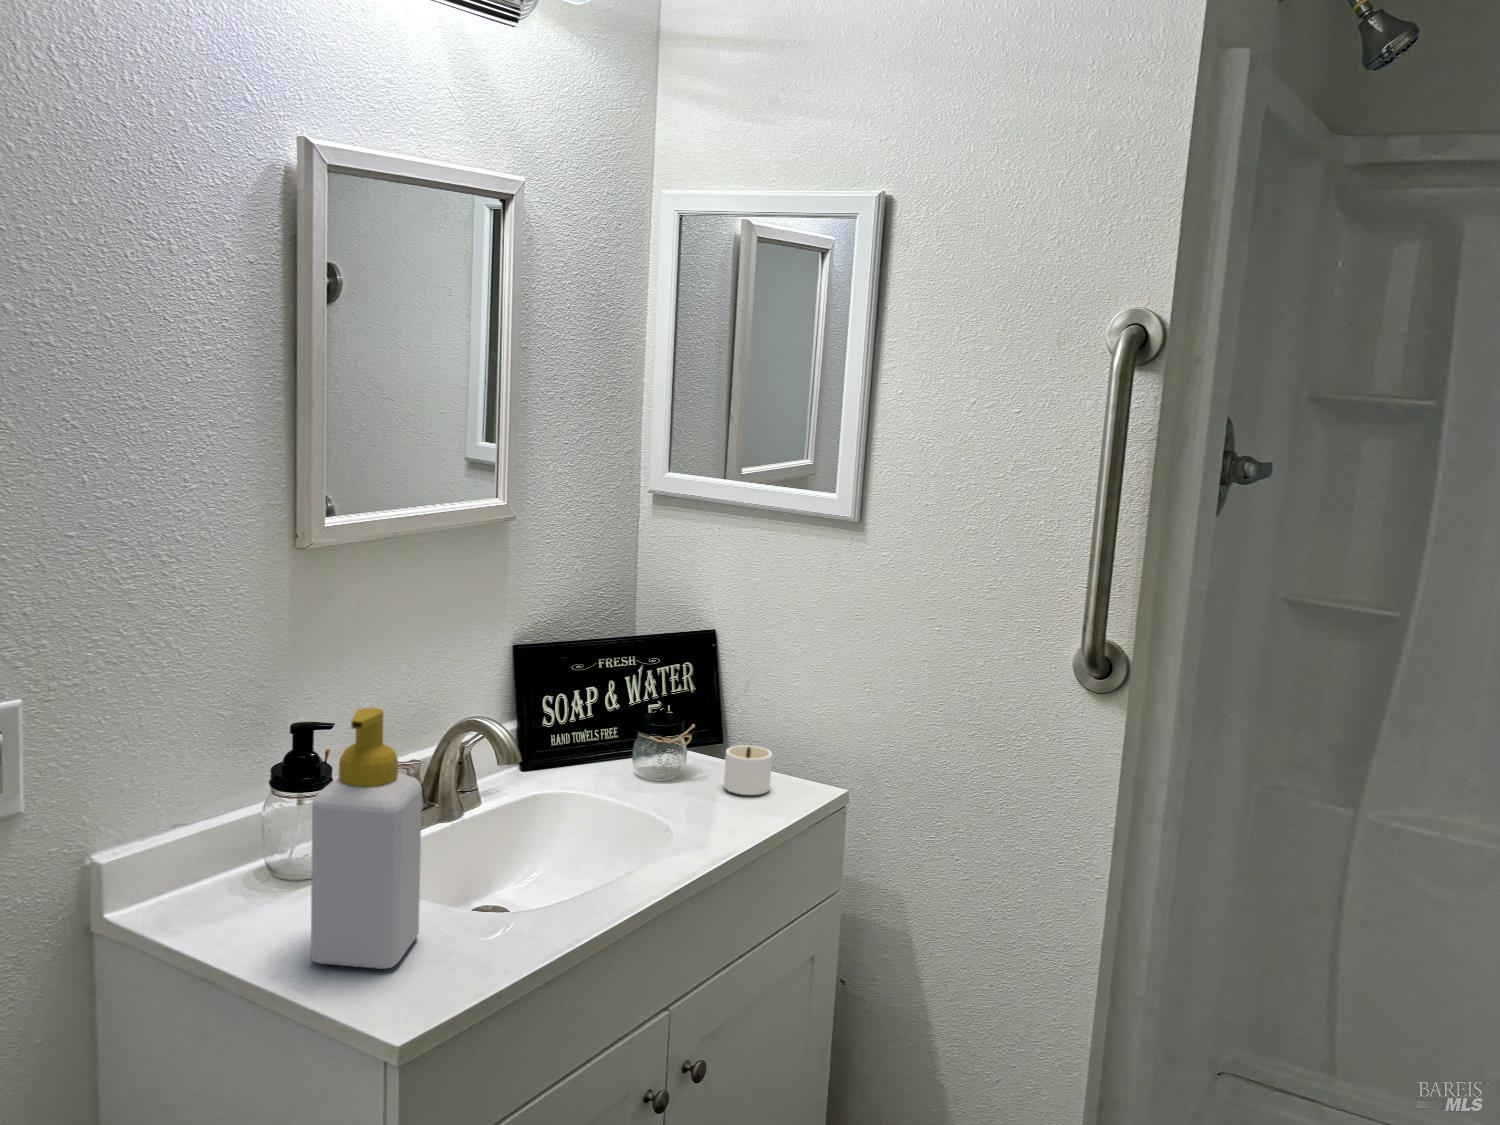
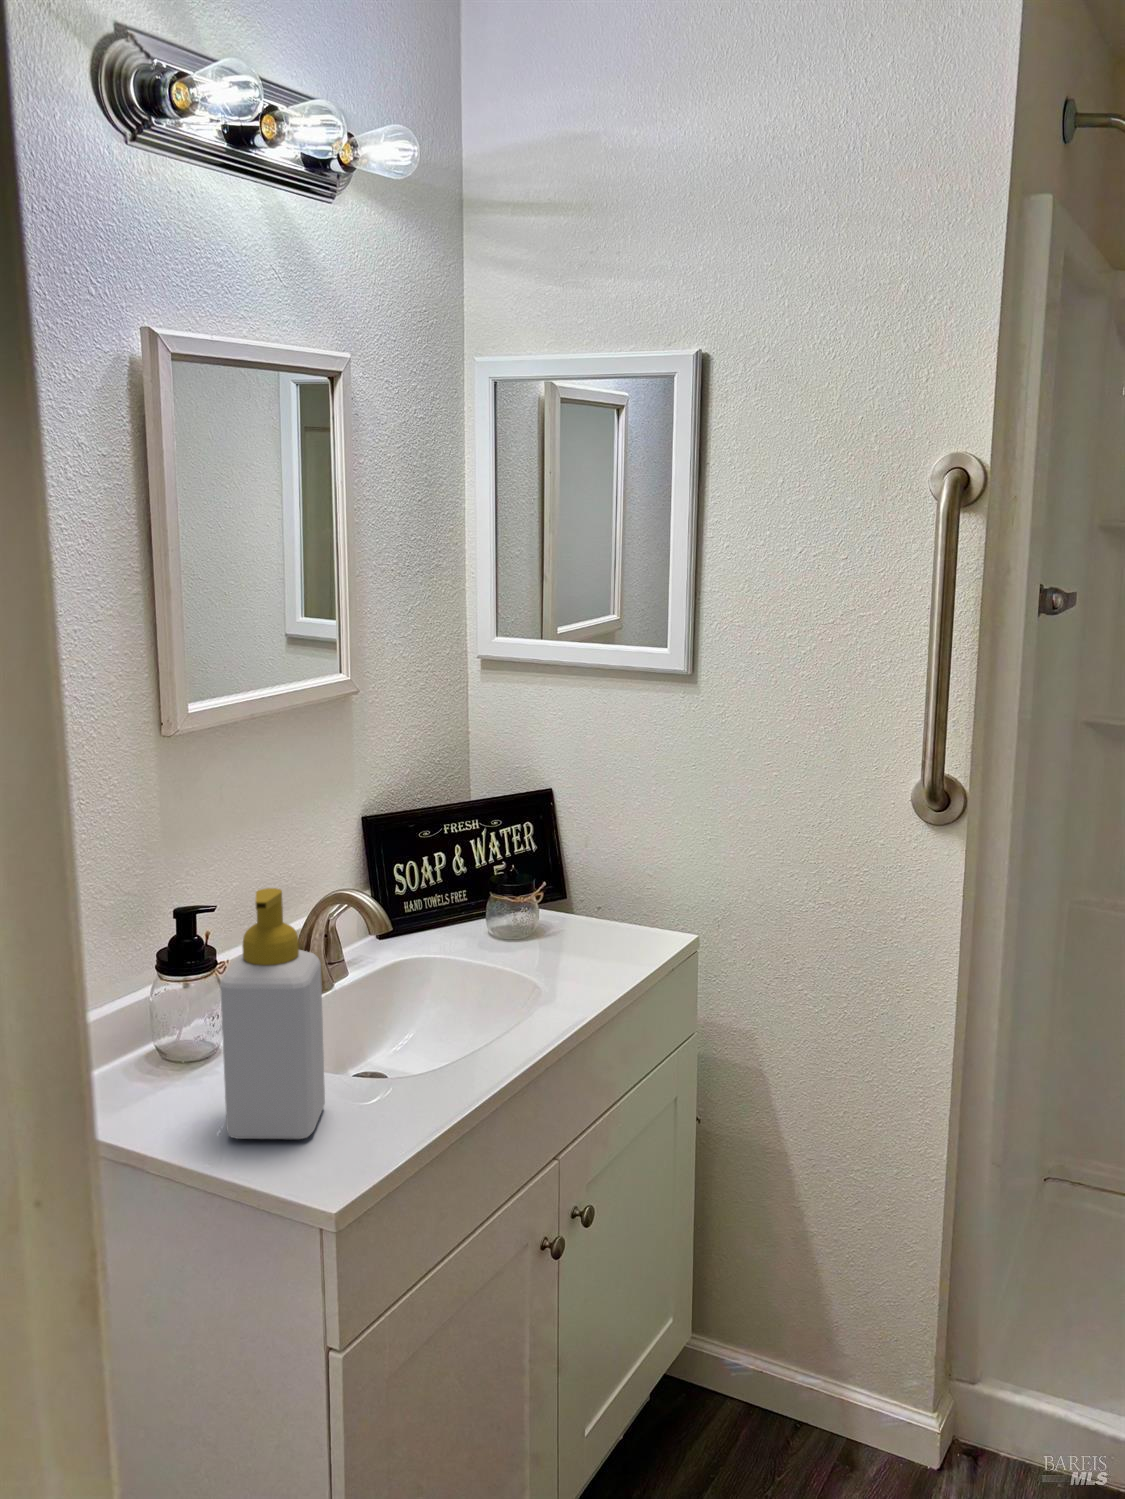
candle: present [724,745,772,795] -> none [579,899,640,950]

